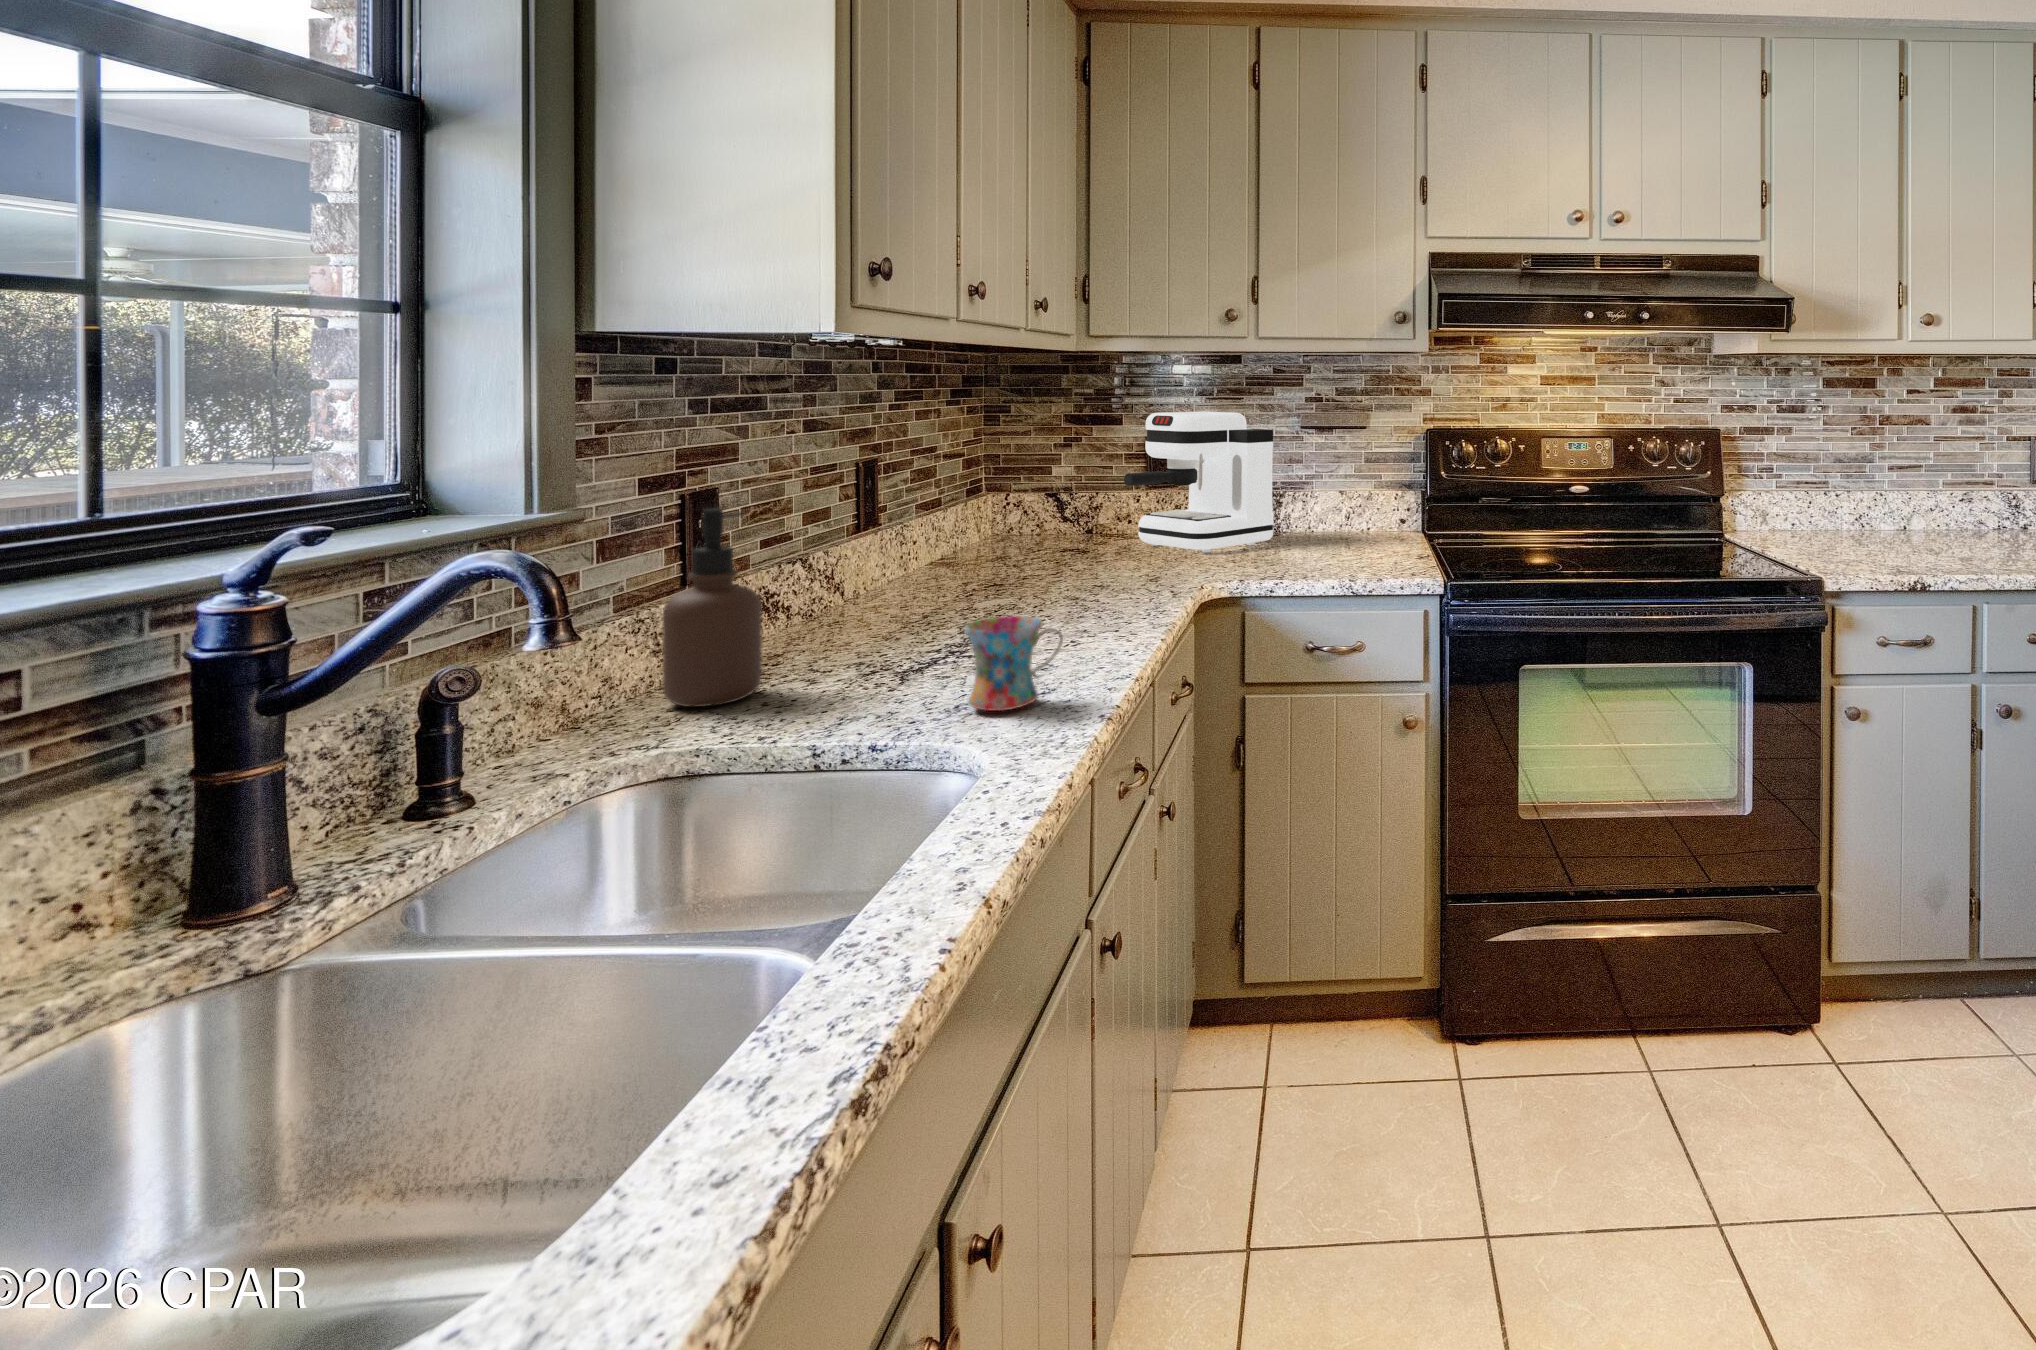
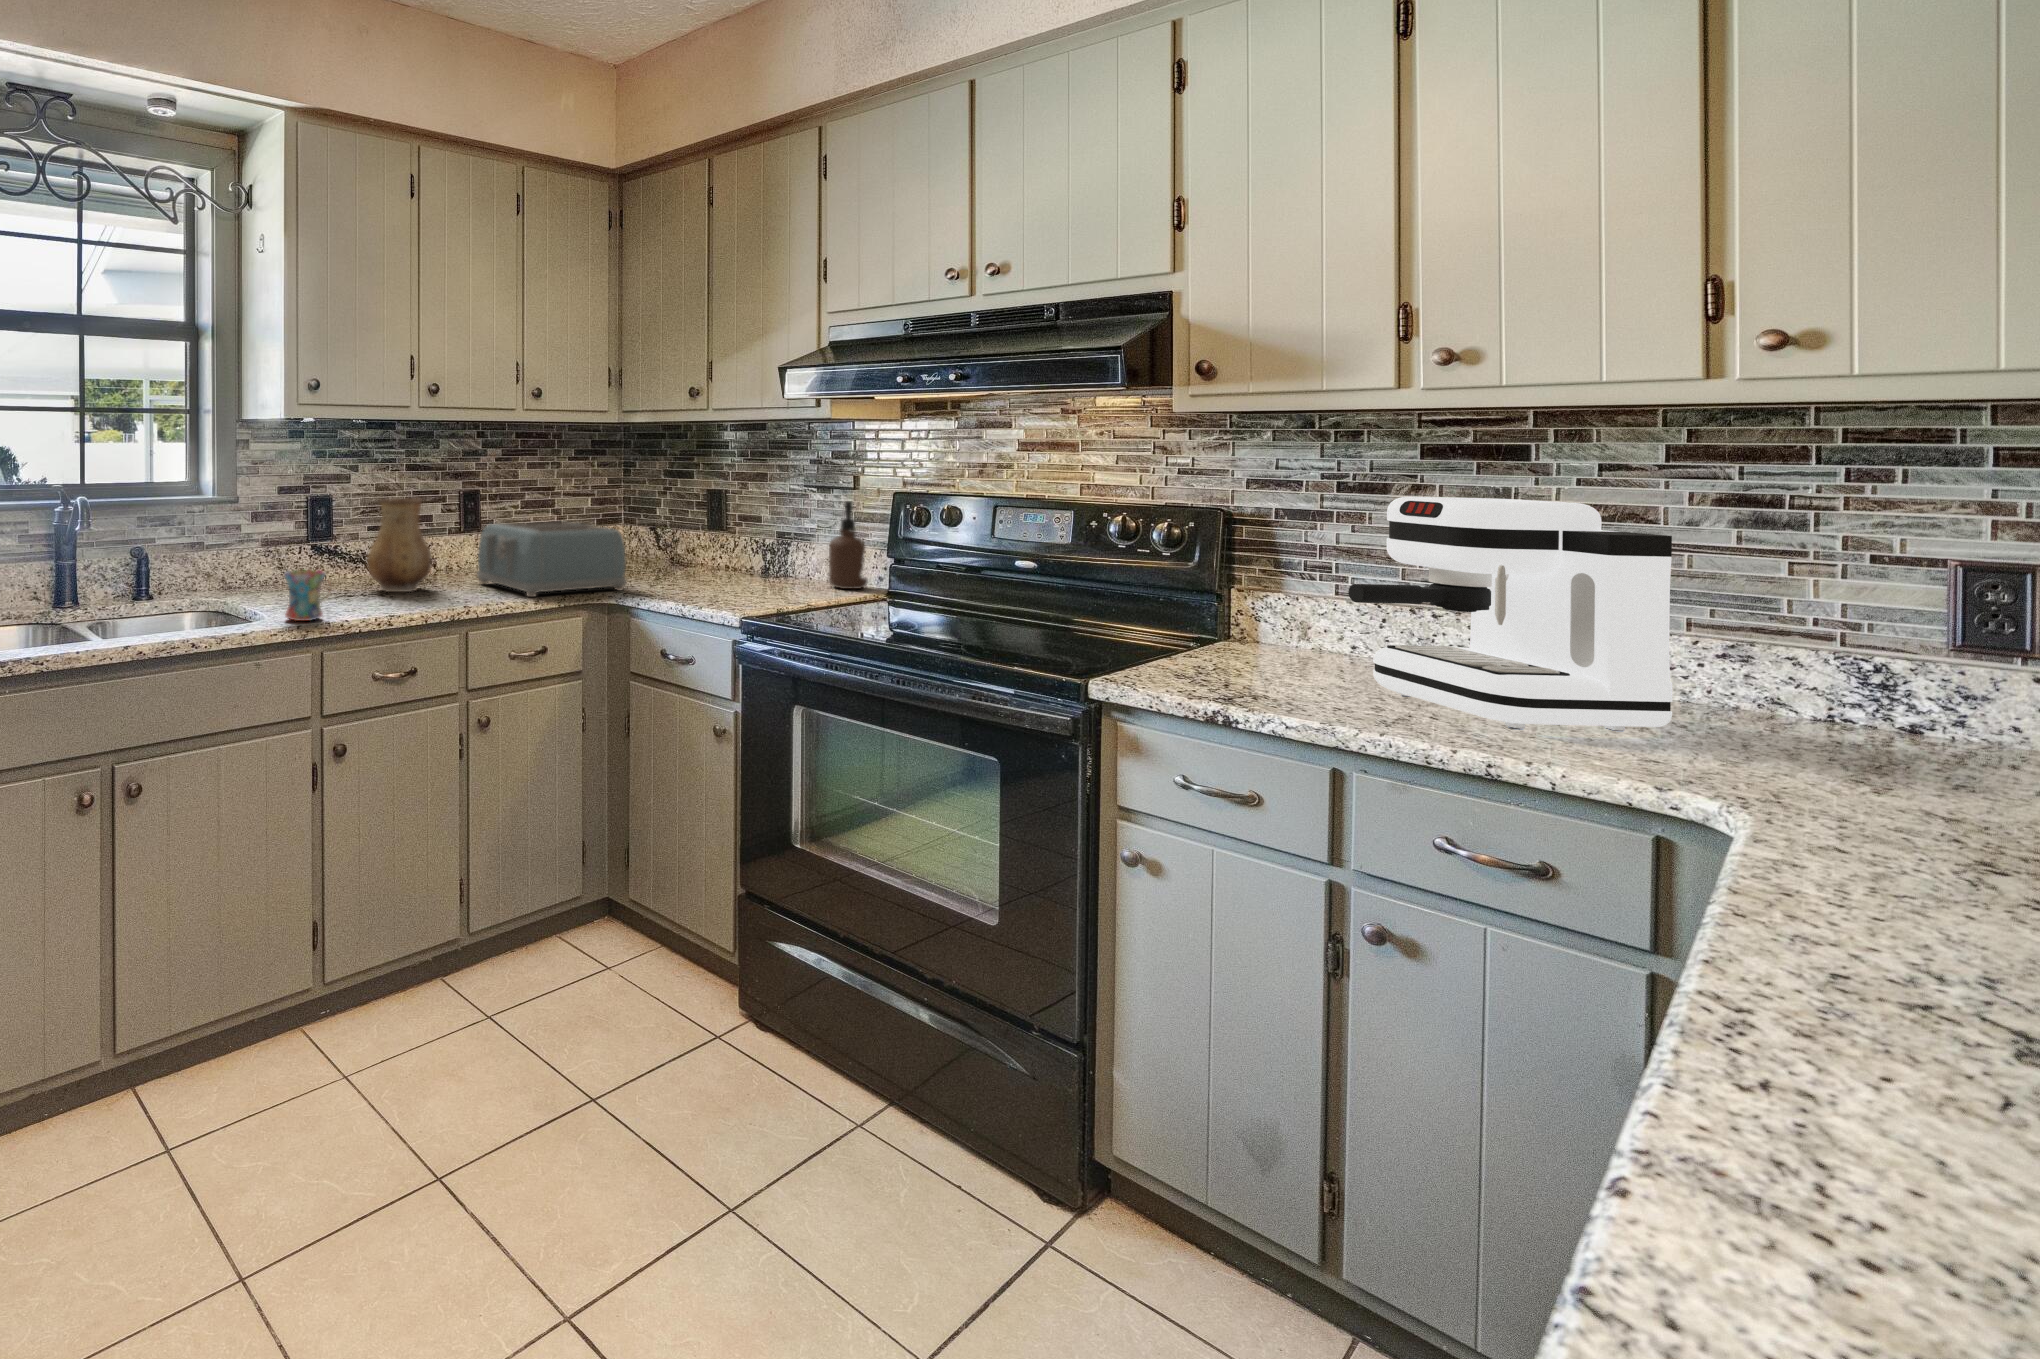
coffee maker: present [1124,412,1273,553] -> present [1348,497,1672,731]
ceramic pitcher: none [850,480,971,644] -> present [367,498,432,592]
toaster: none [975,496,1188,607] -> present [477,521,627,597]
soap dispenser: present [663,508,762,707] -> present [829,501,868,589]

